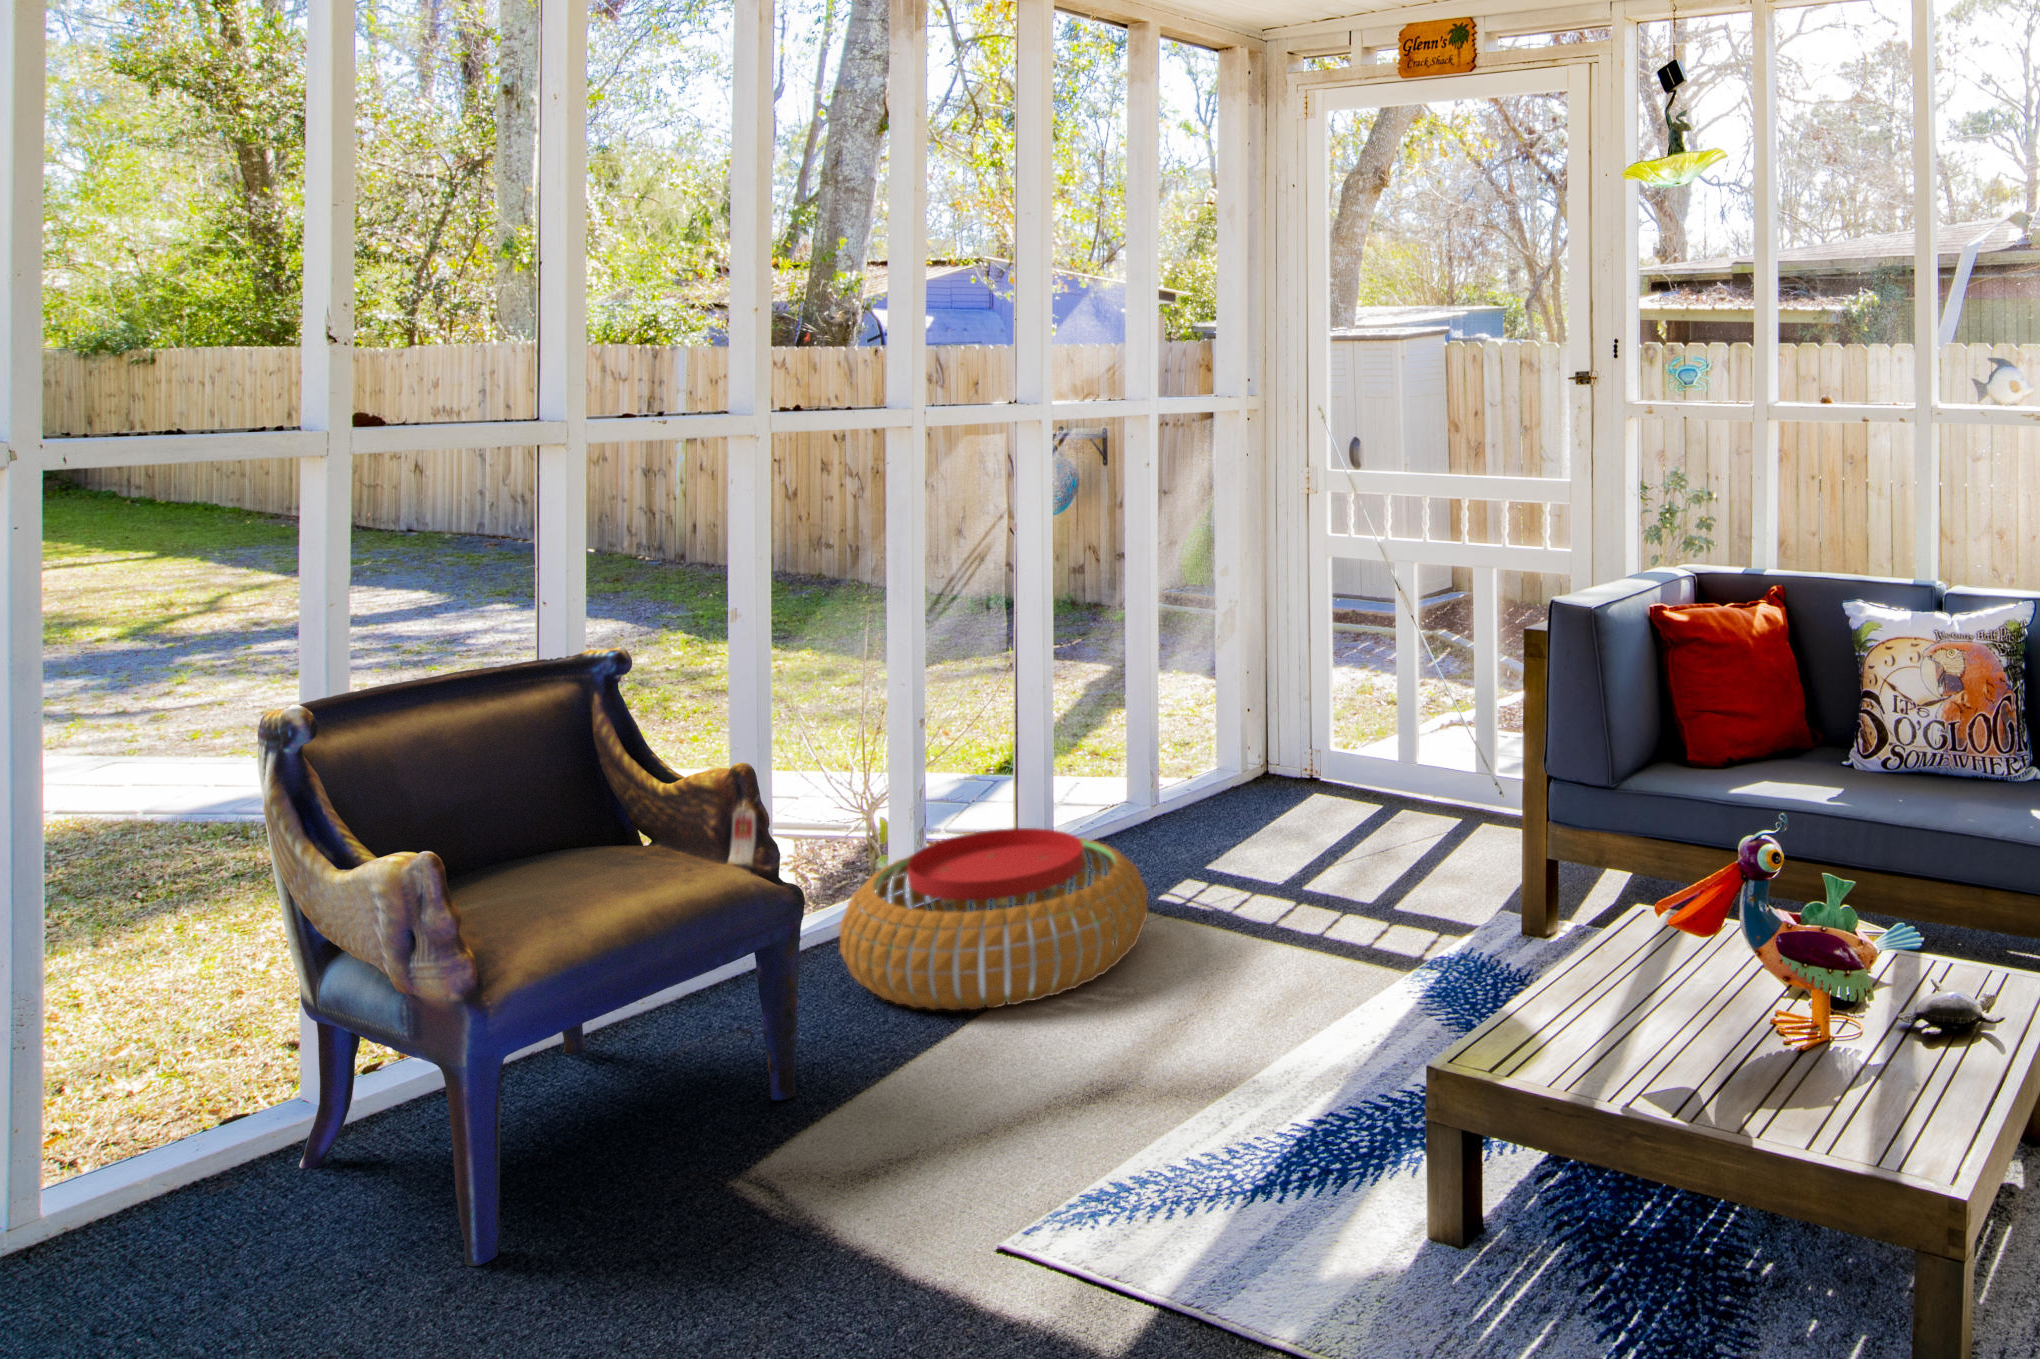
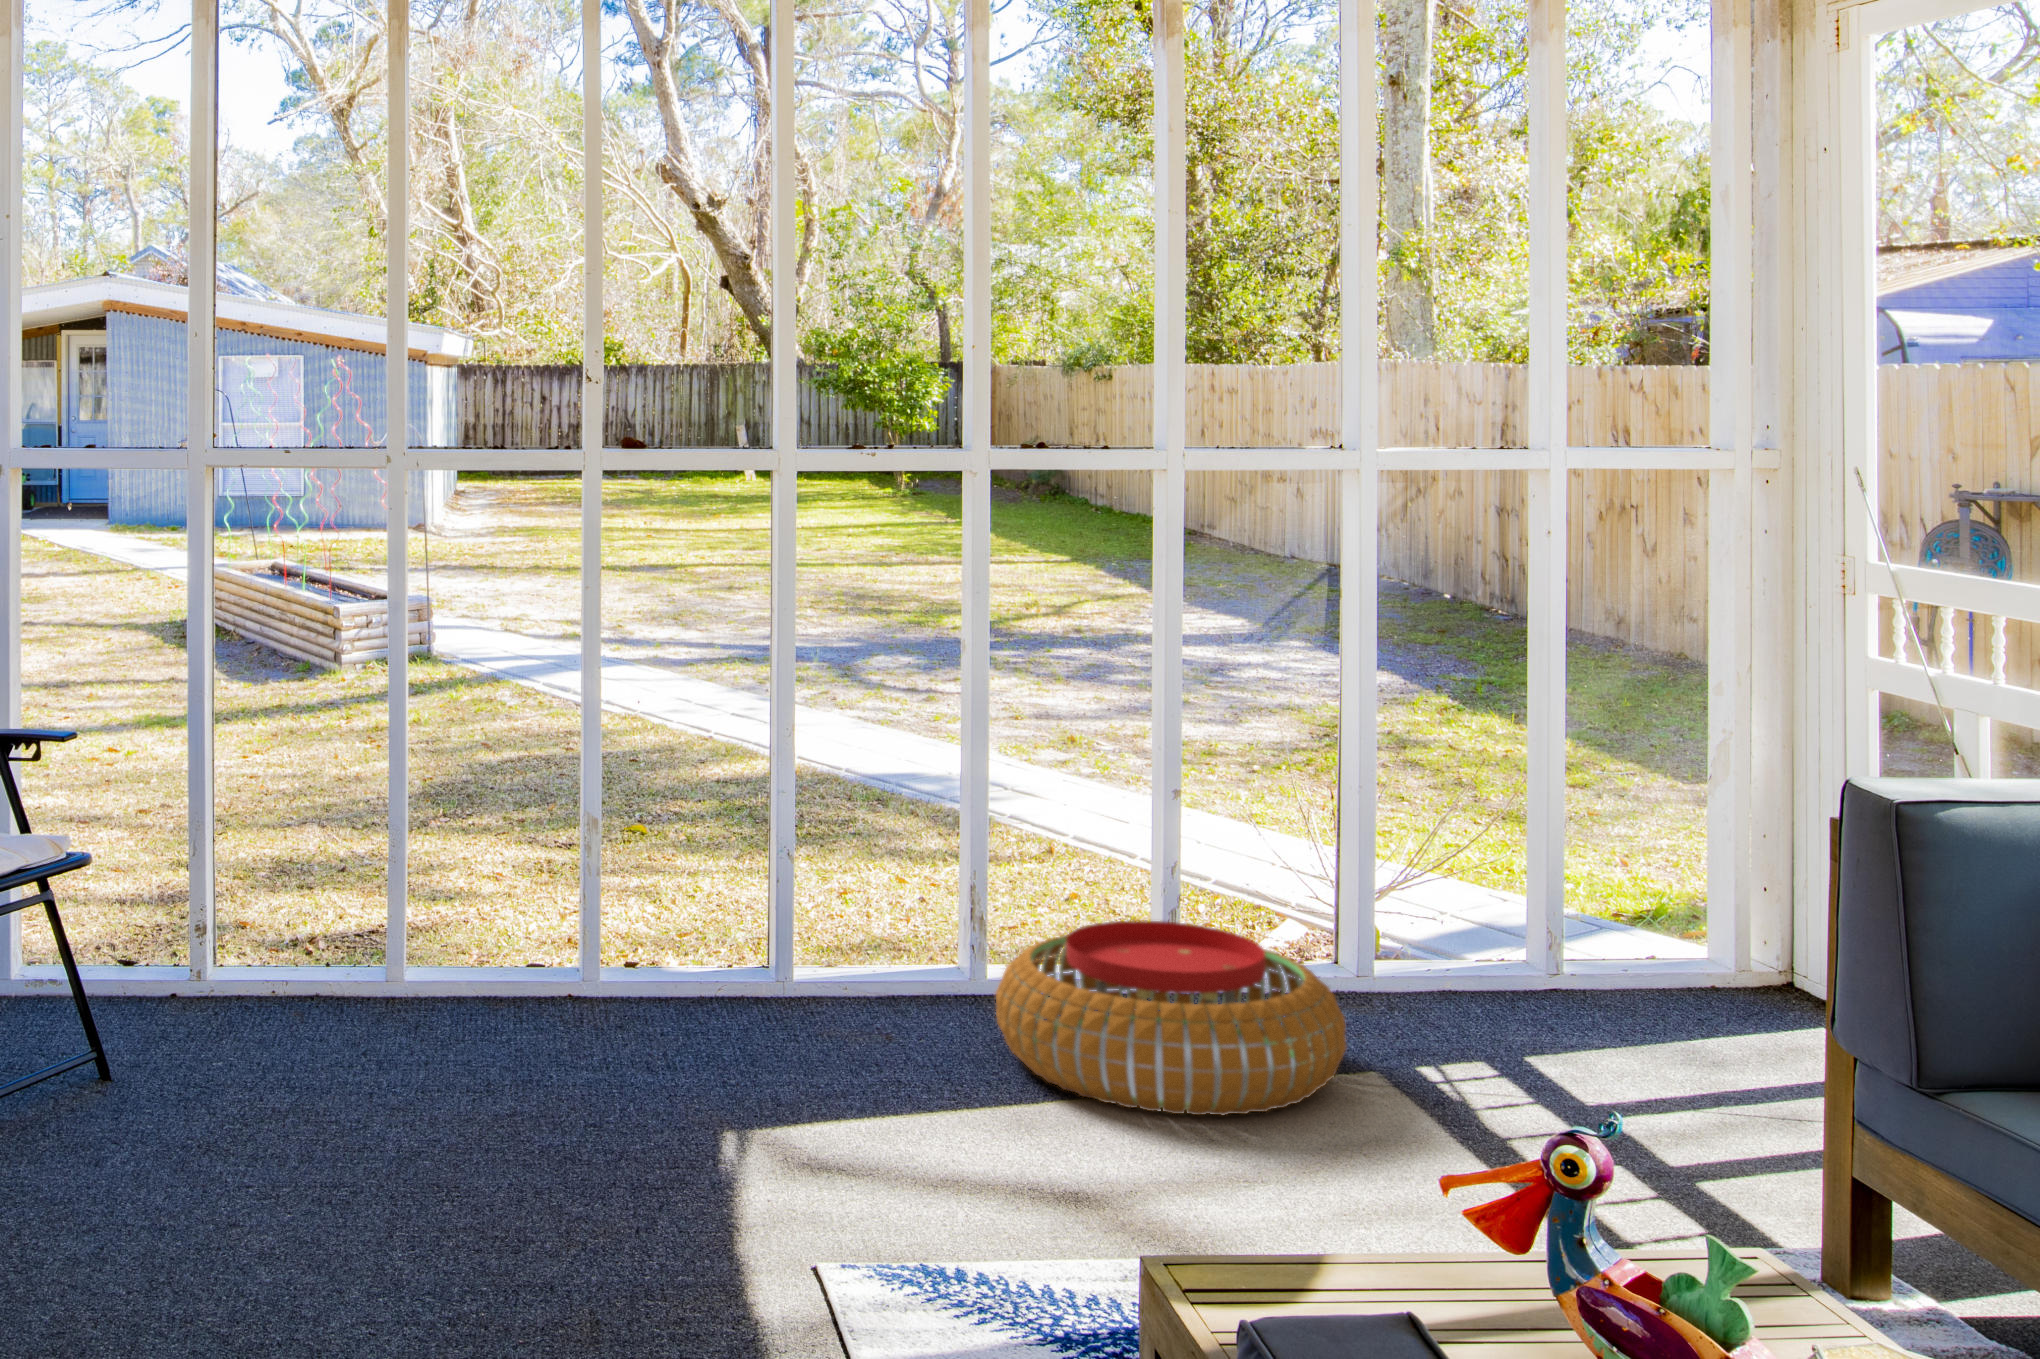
armchair: present [257,646,805,1266] -> none [506,651,862,1115]

